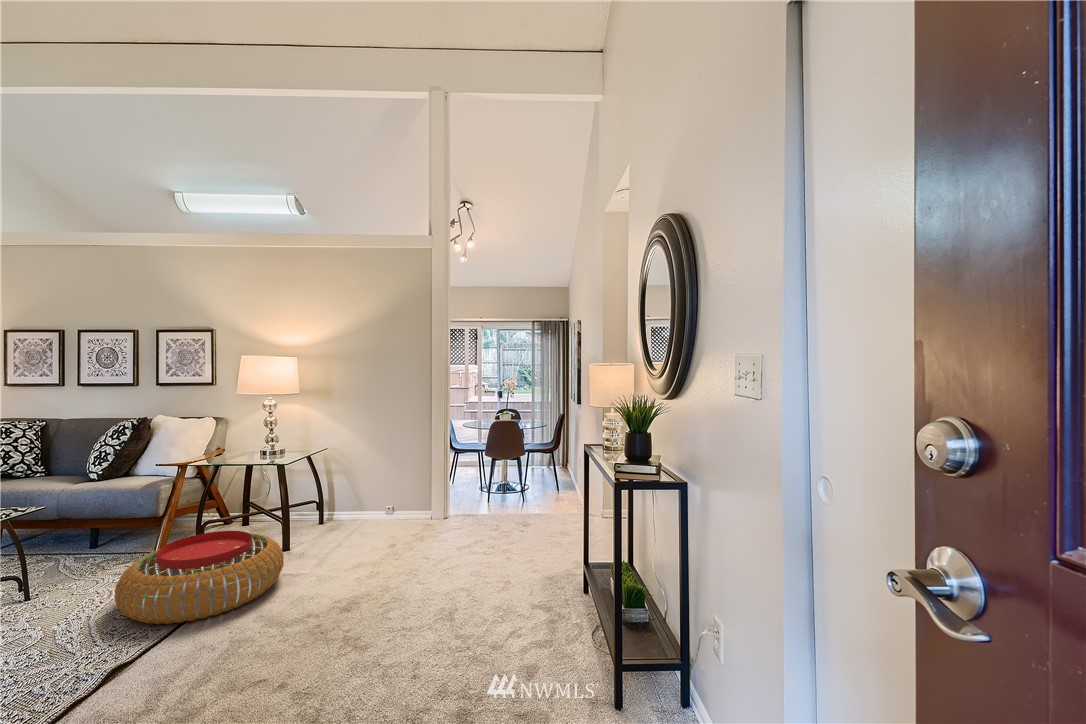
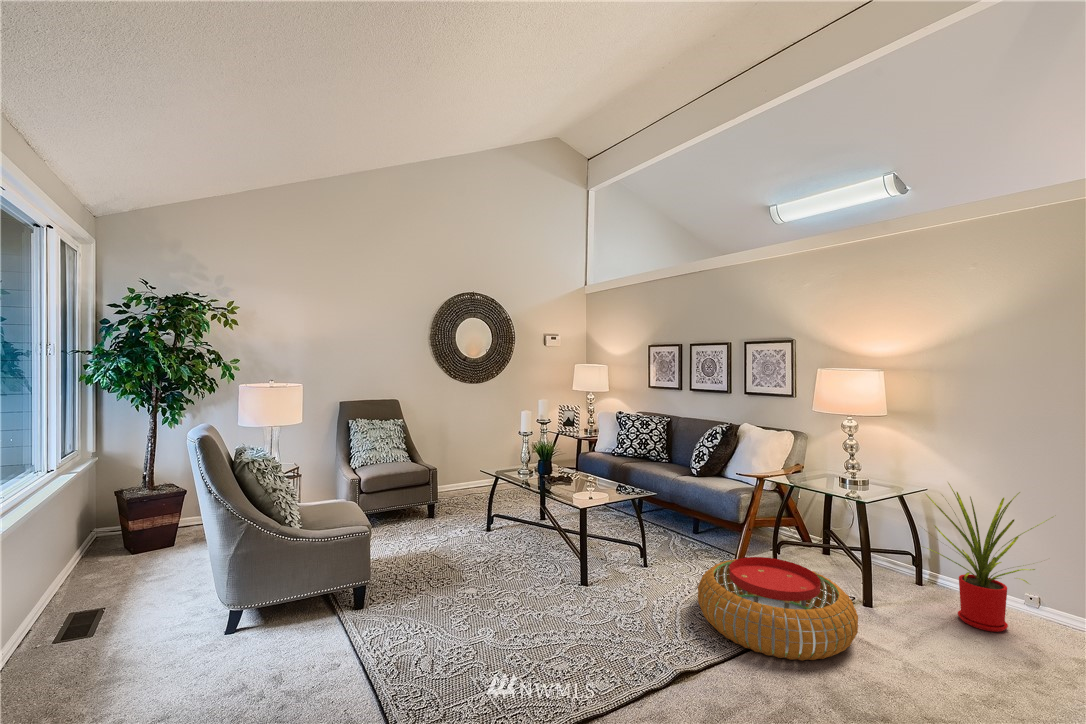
house plant: none [324,436,399,534] -> present [925,483,1053,632]

